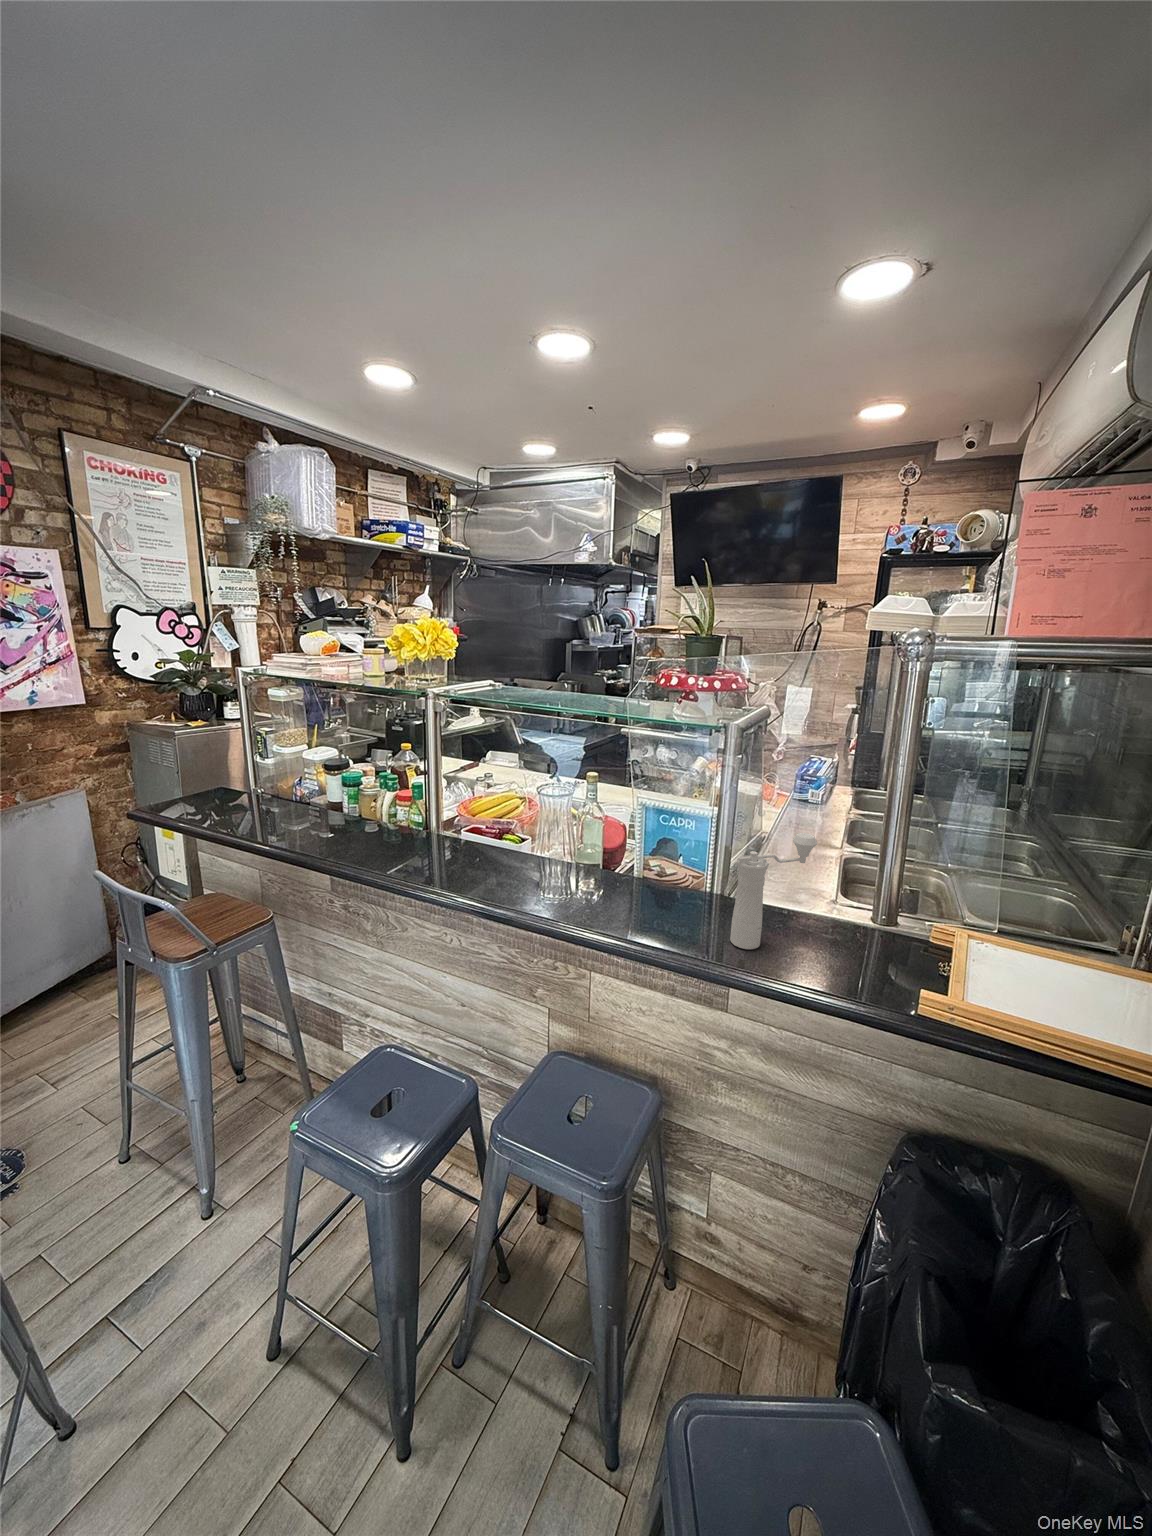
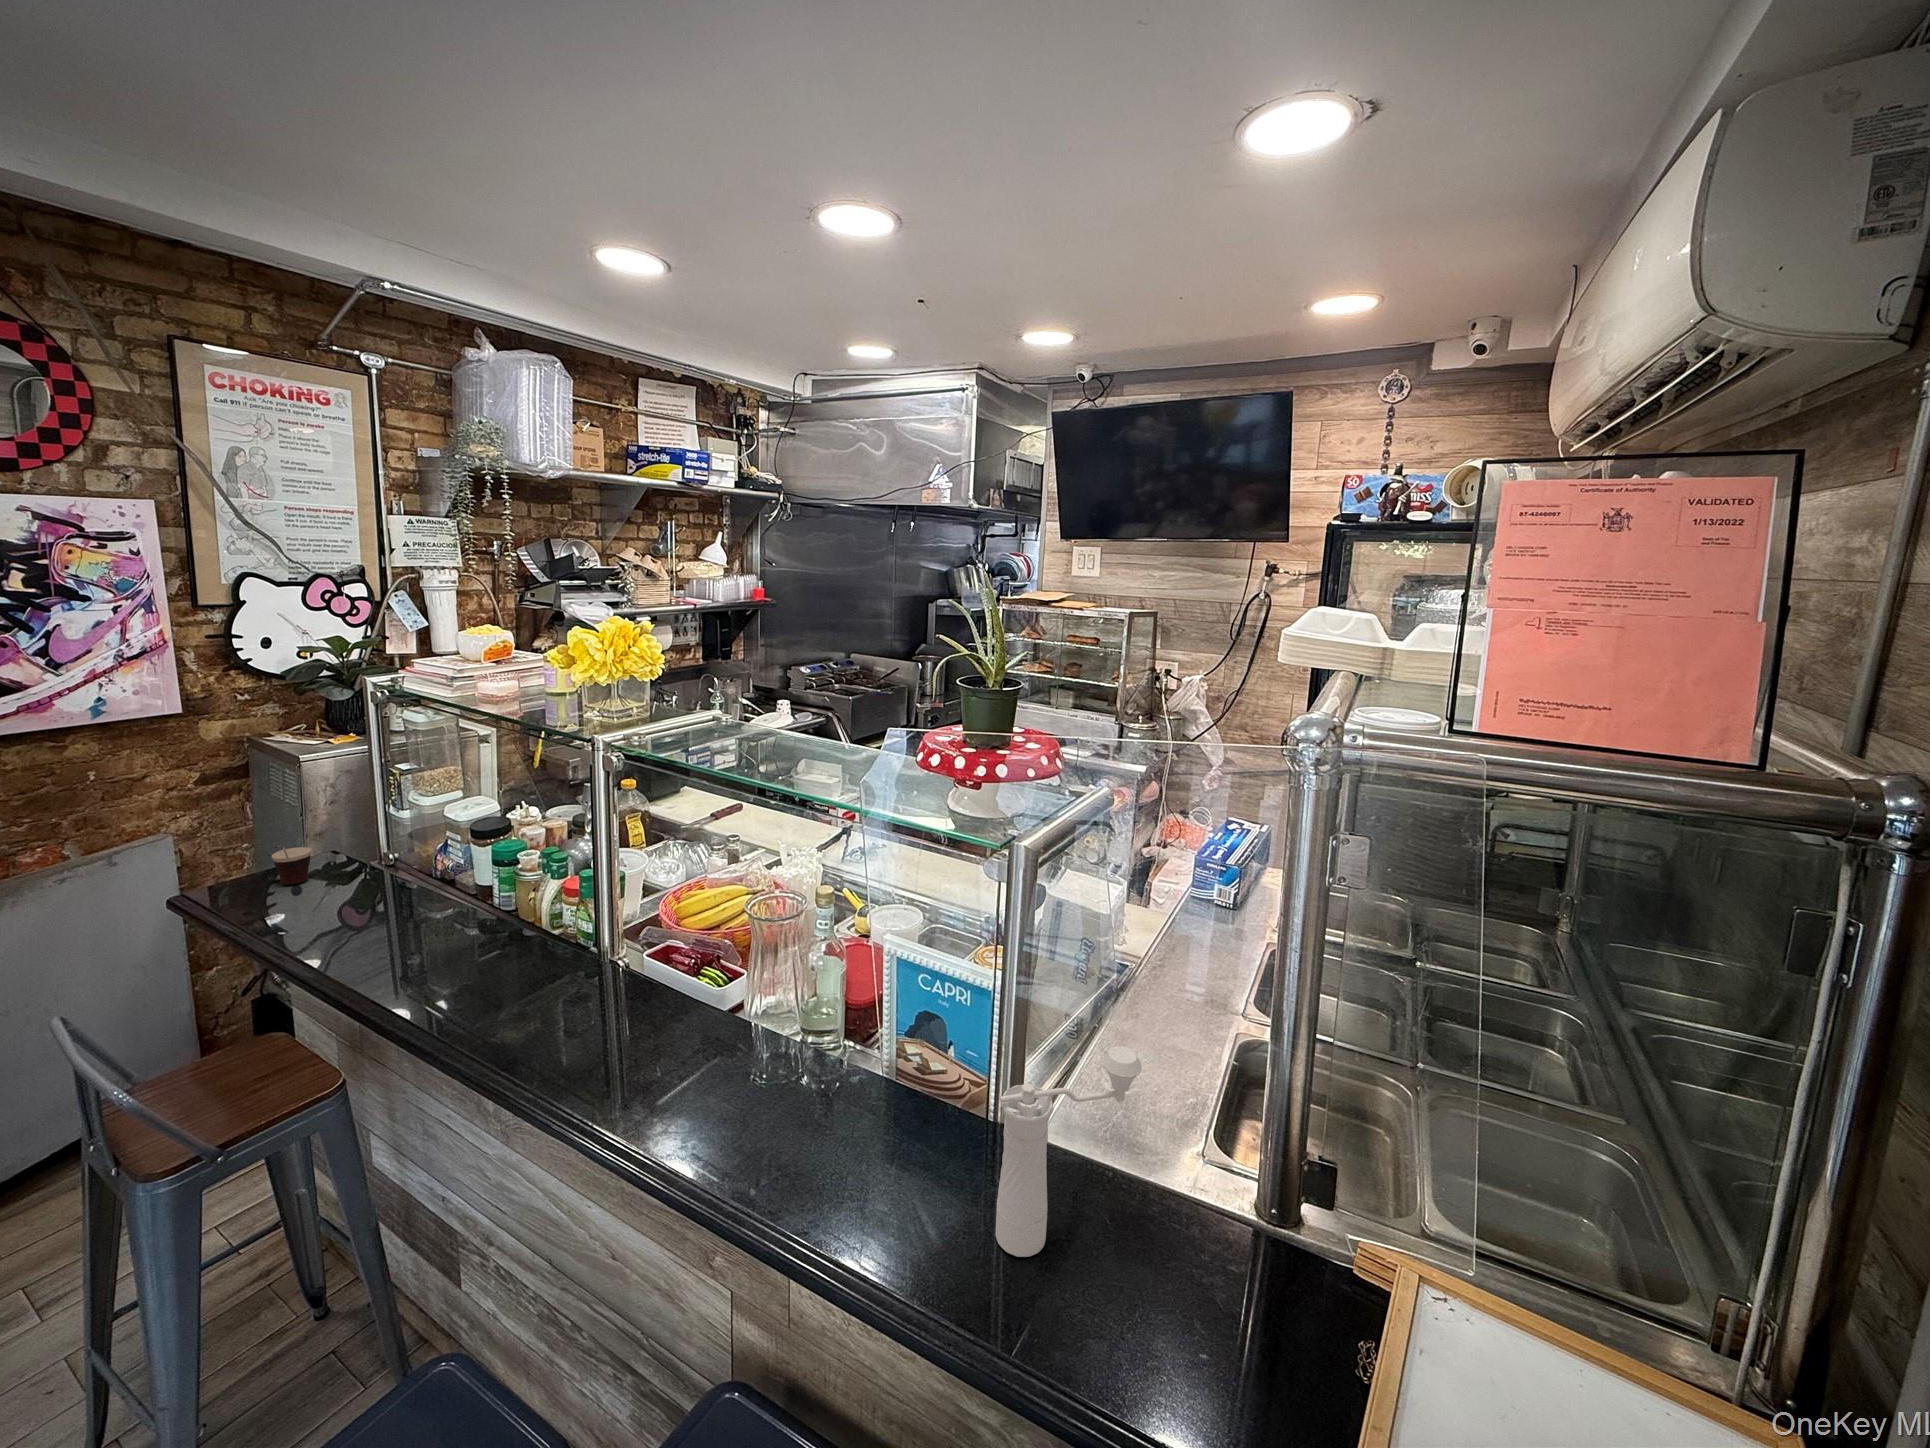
cup: none [186,778,210,806] -> present [272,845,311,885]

